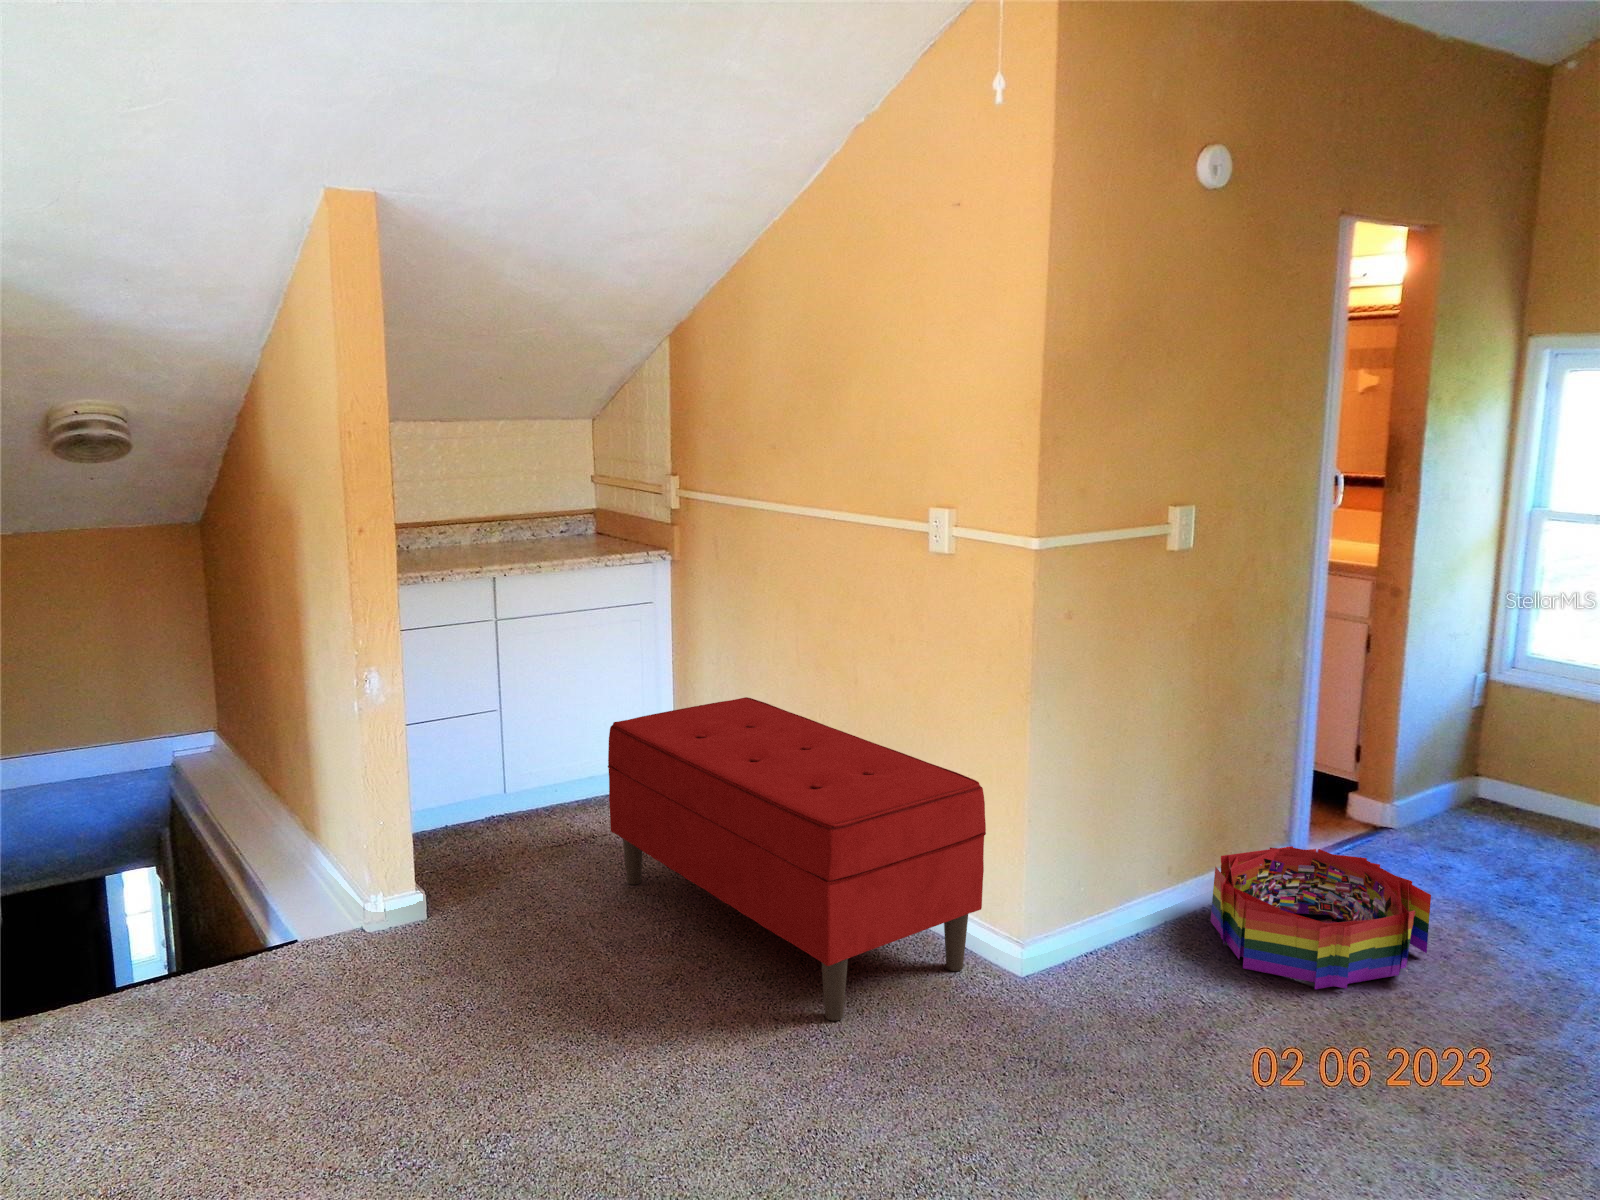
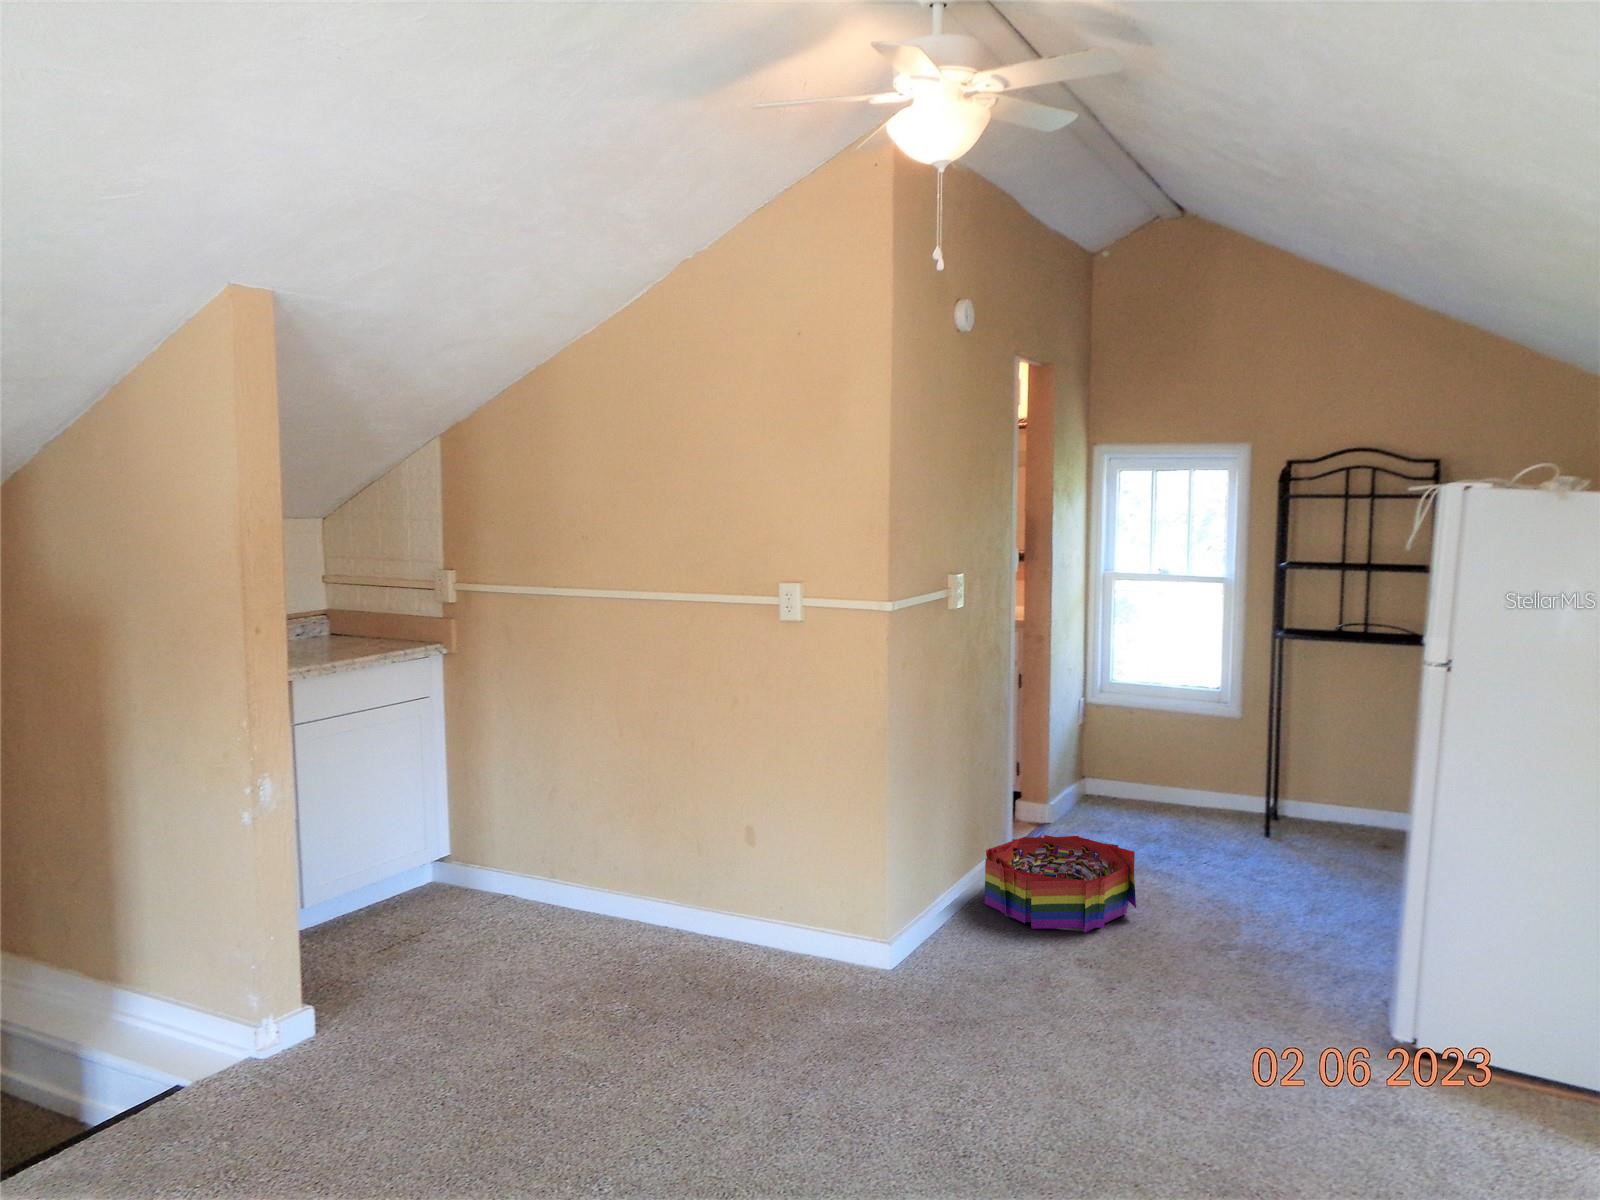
bench: present [608,697,986,1021] -> none [472,773,854,1026]

